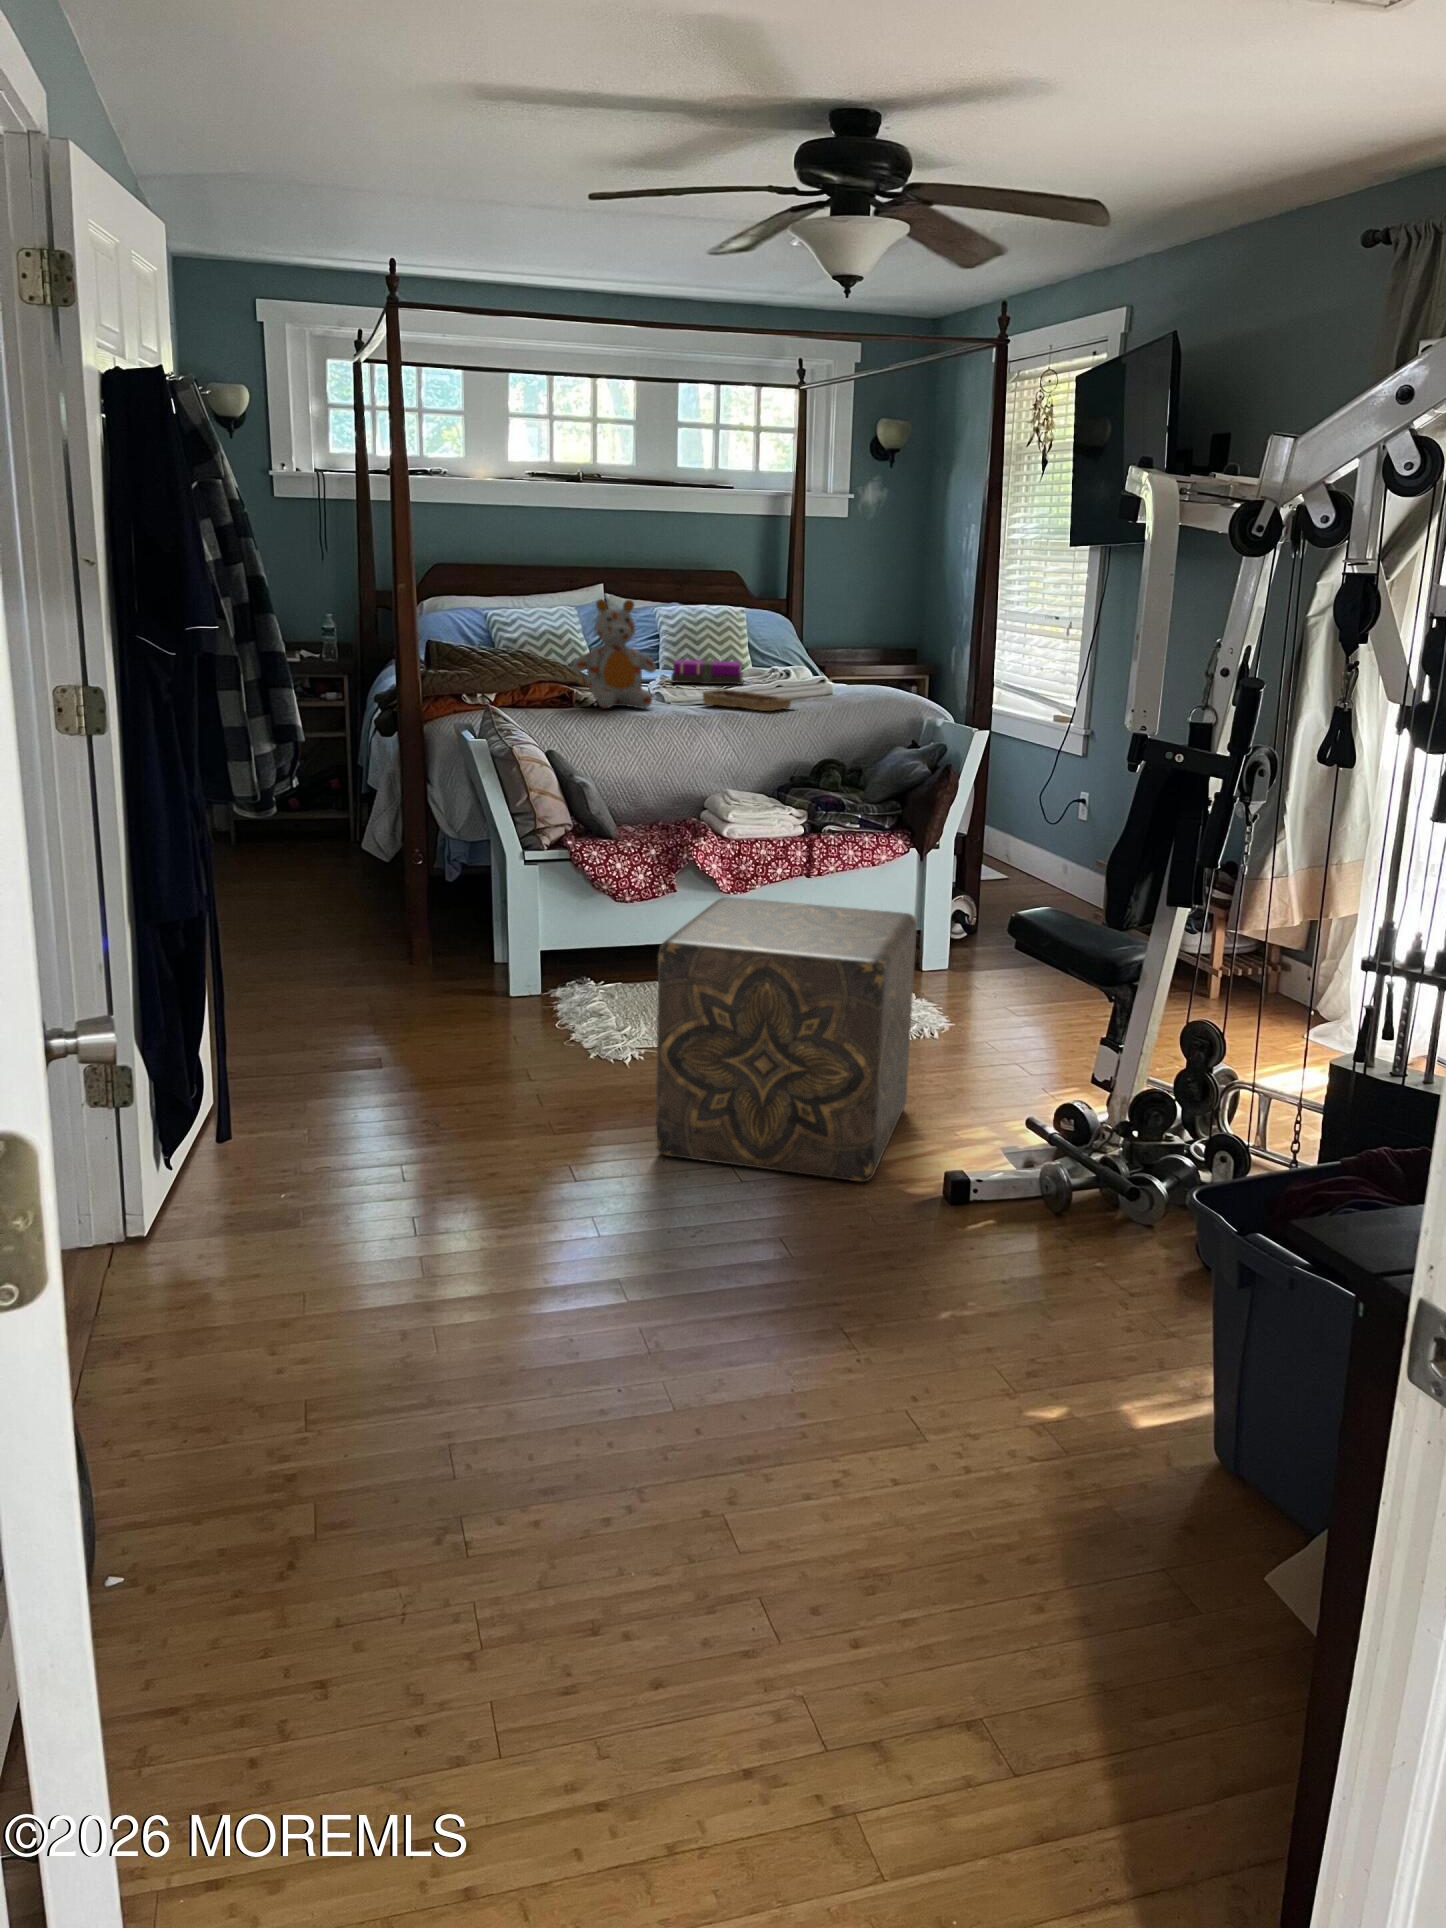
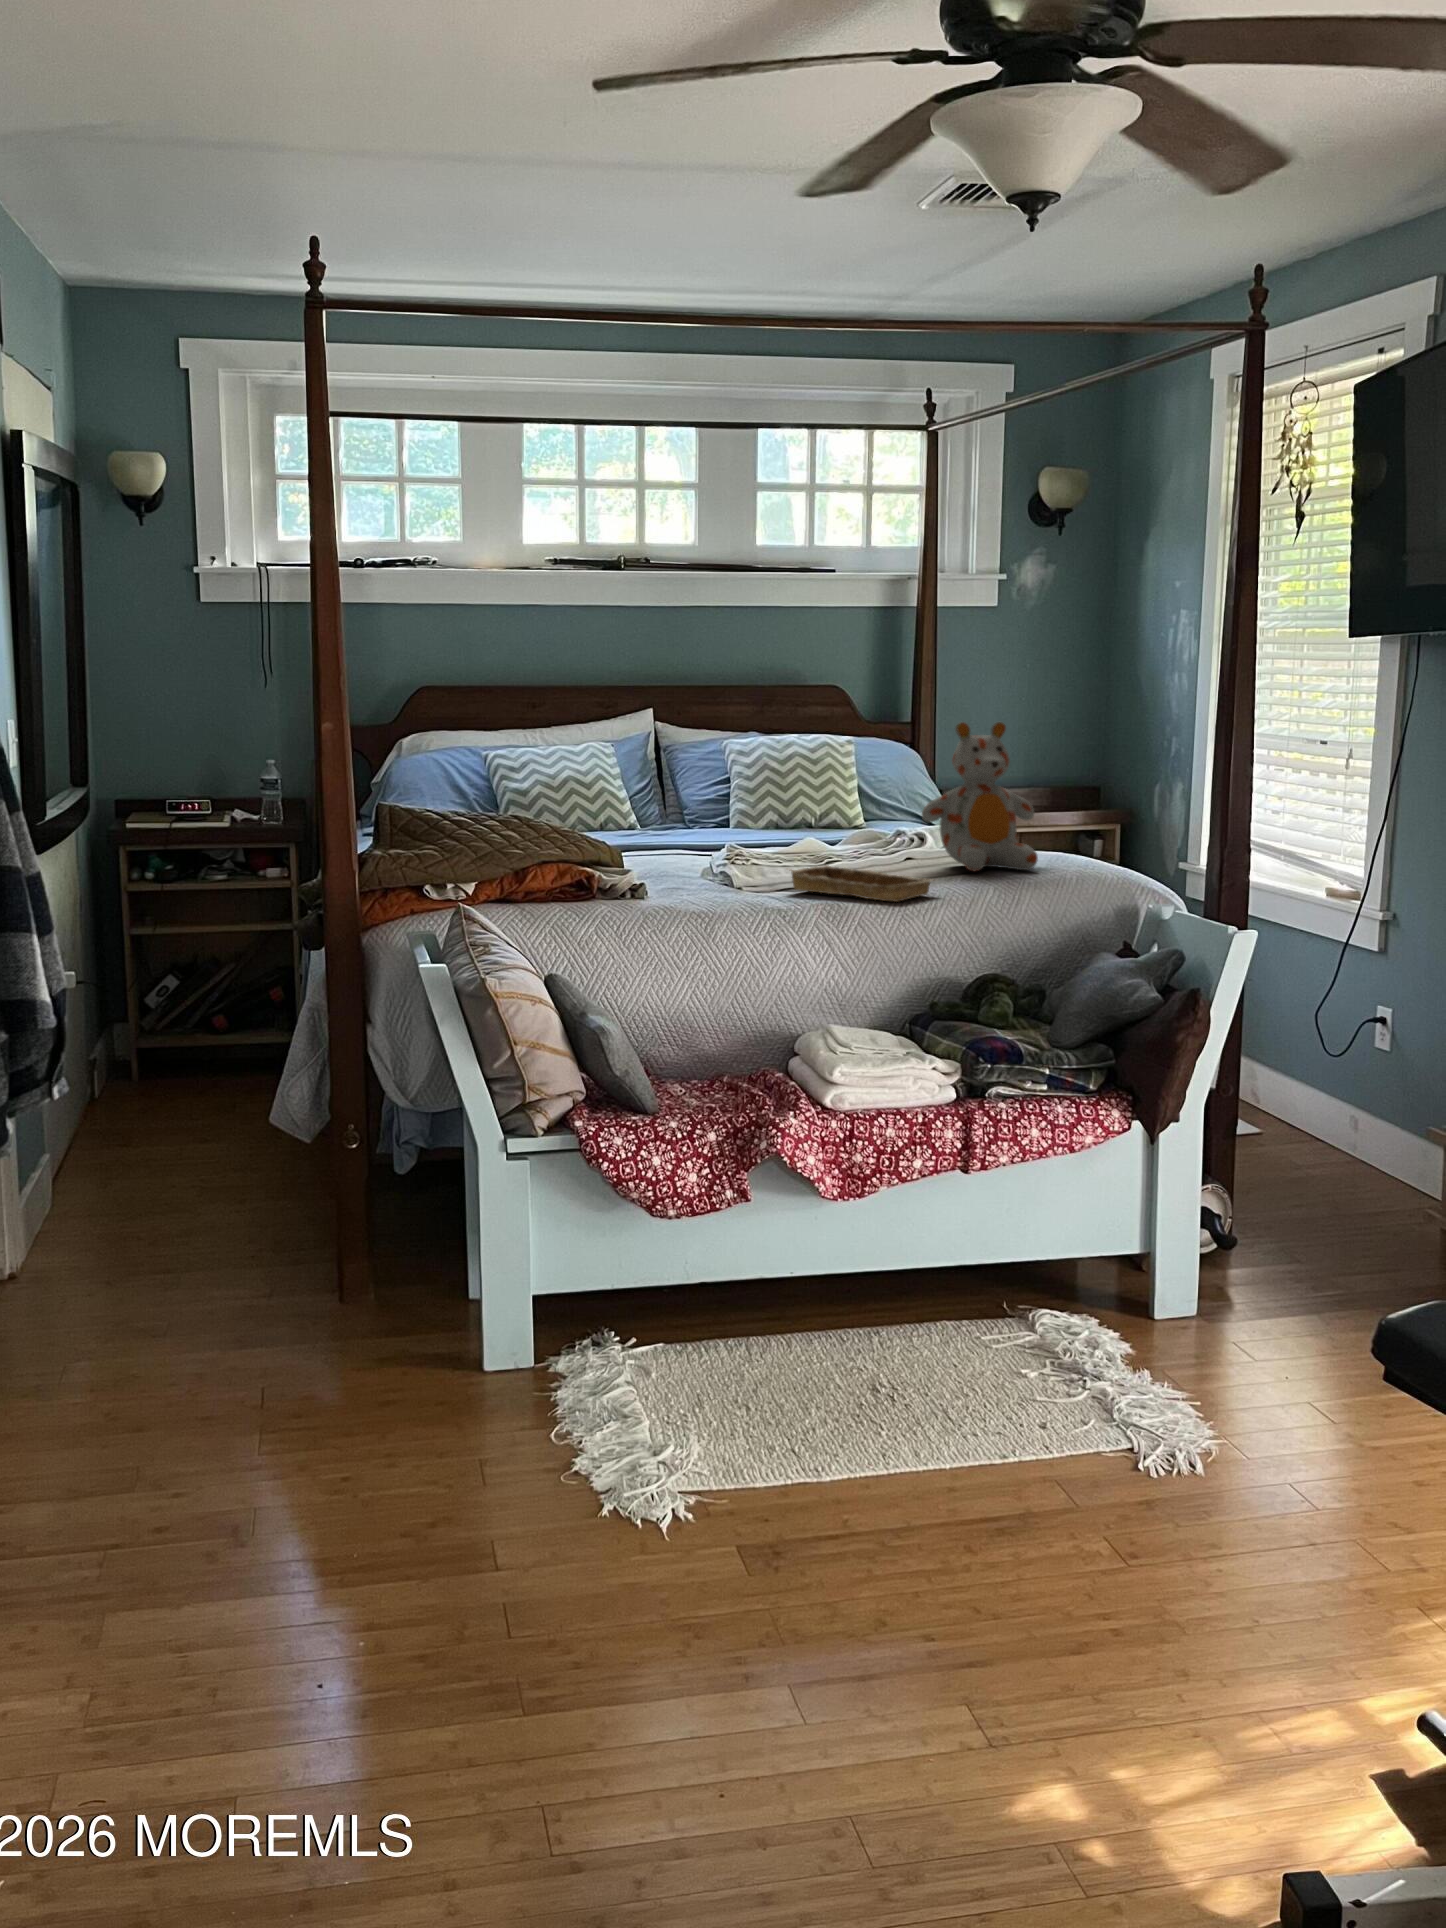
stuffed bear: present [572,599,656,708] -> present [922,722,1038,871]
notebook: present [671,660,743,684] -> none [747,816,854,852]
ottoman: present [655,897,917,1182] -> none [703,1256,1181,1860]

